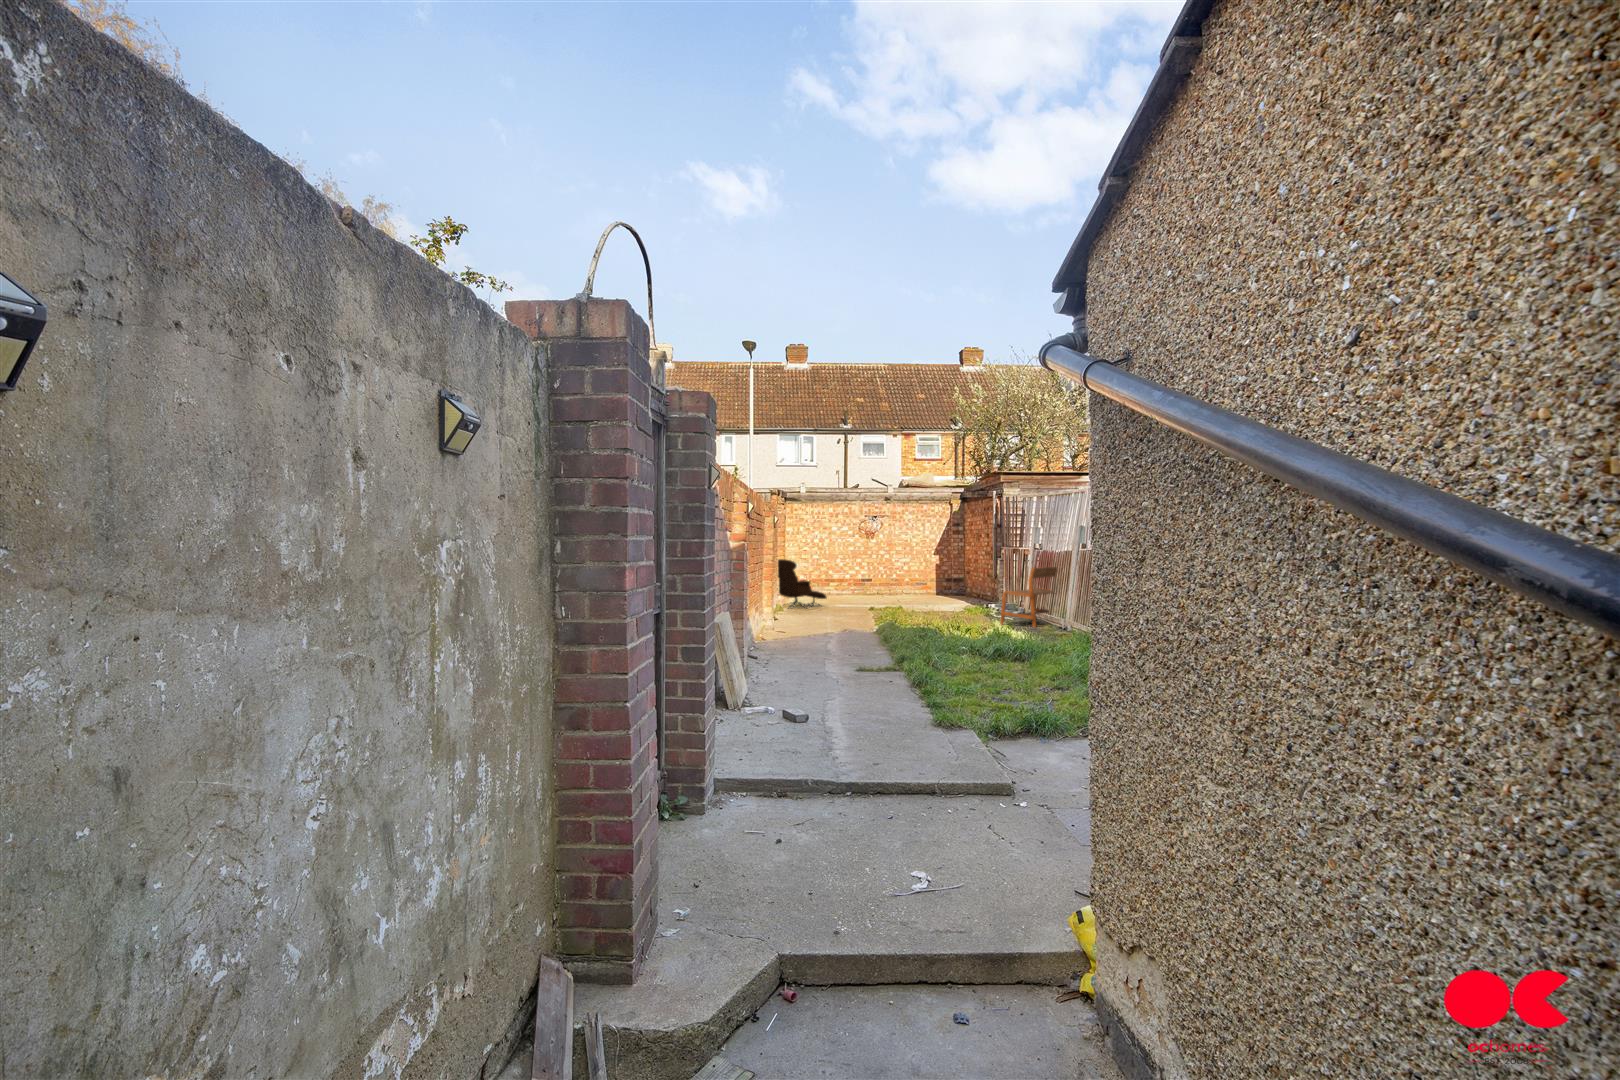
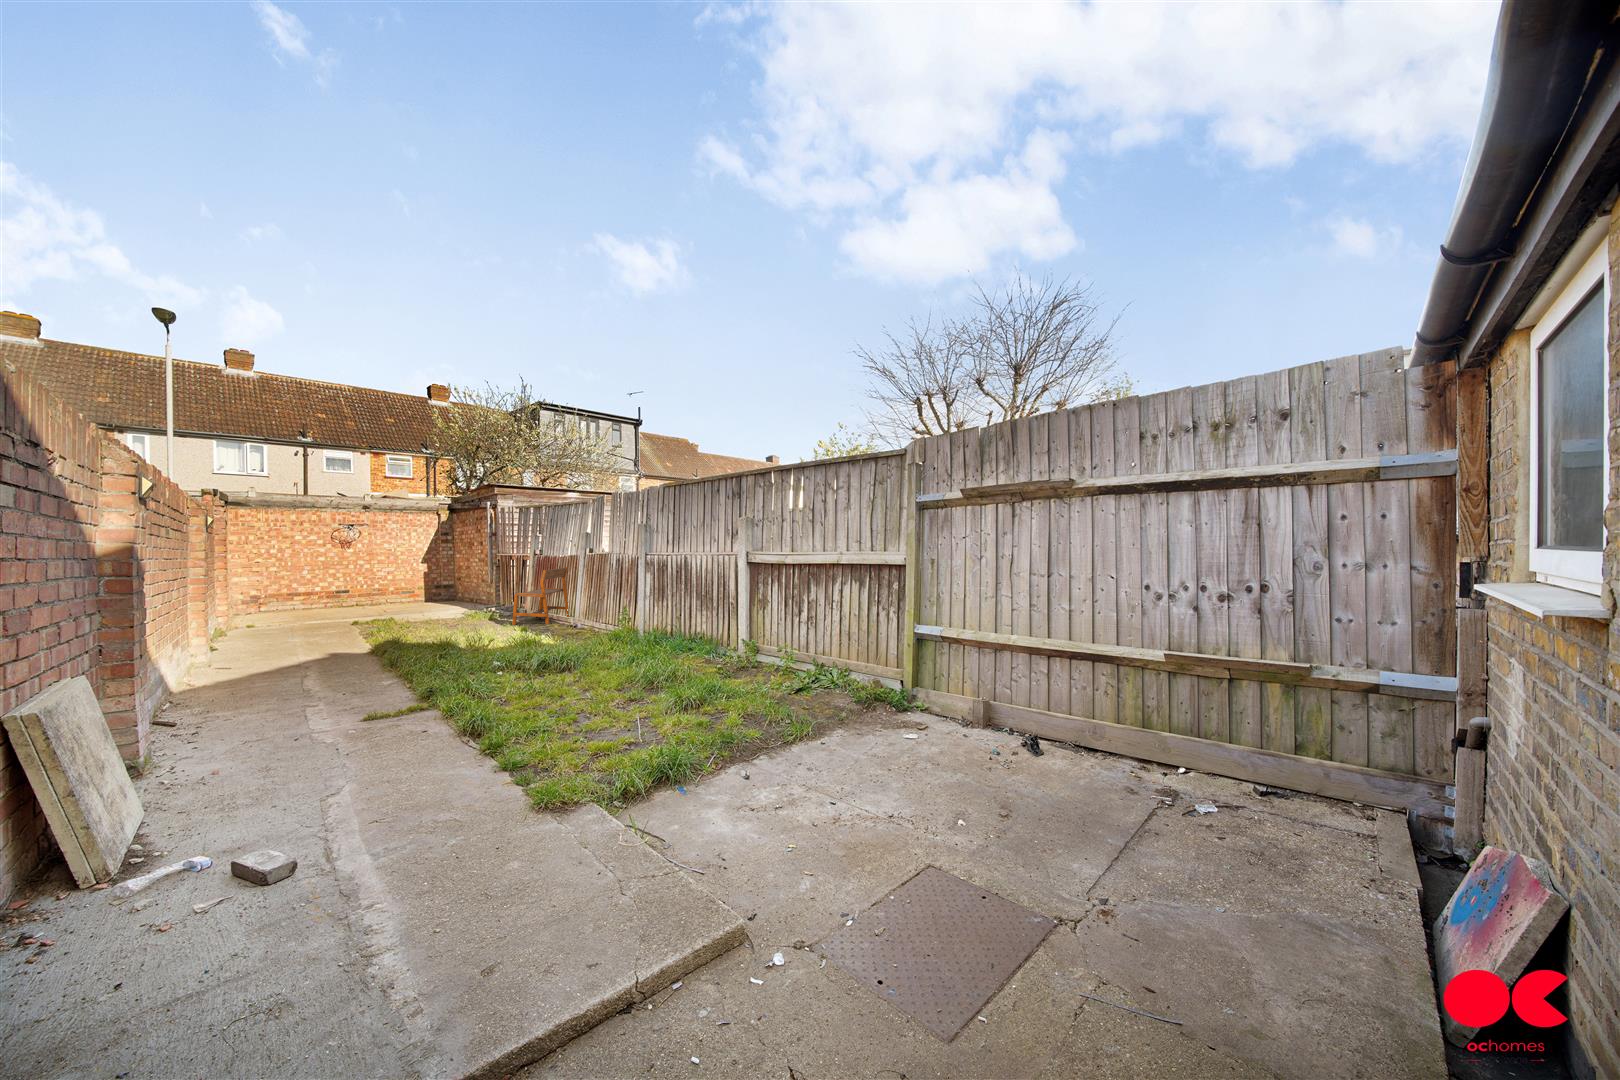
lounge chair: present [778,559,827,607] -> none [207,576,291,633]

